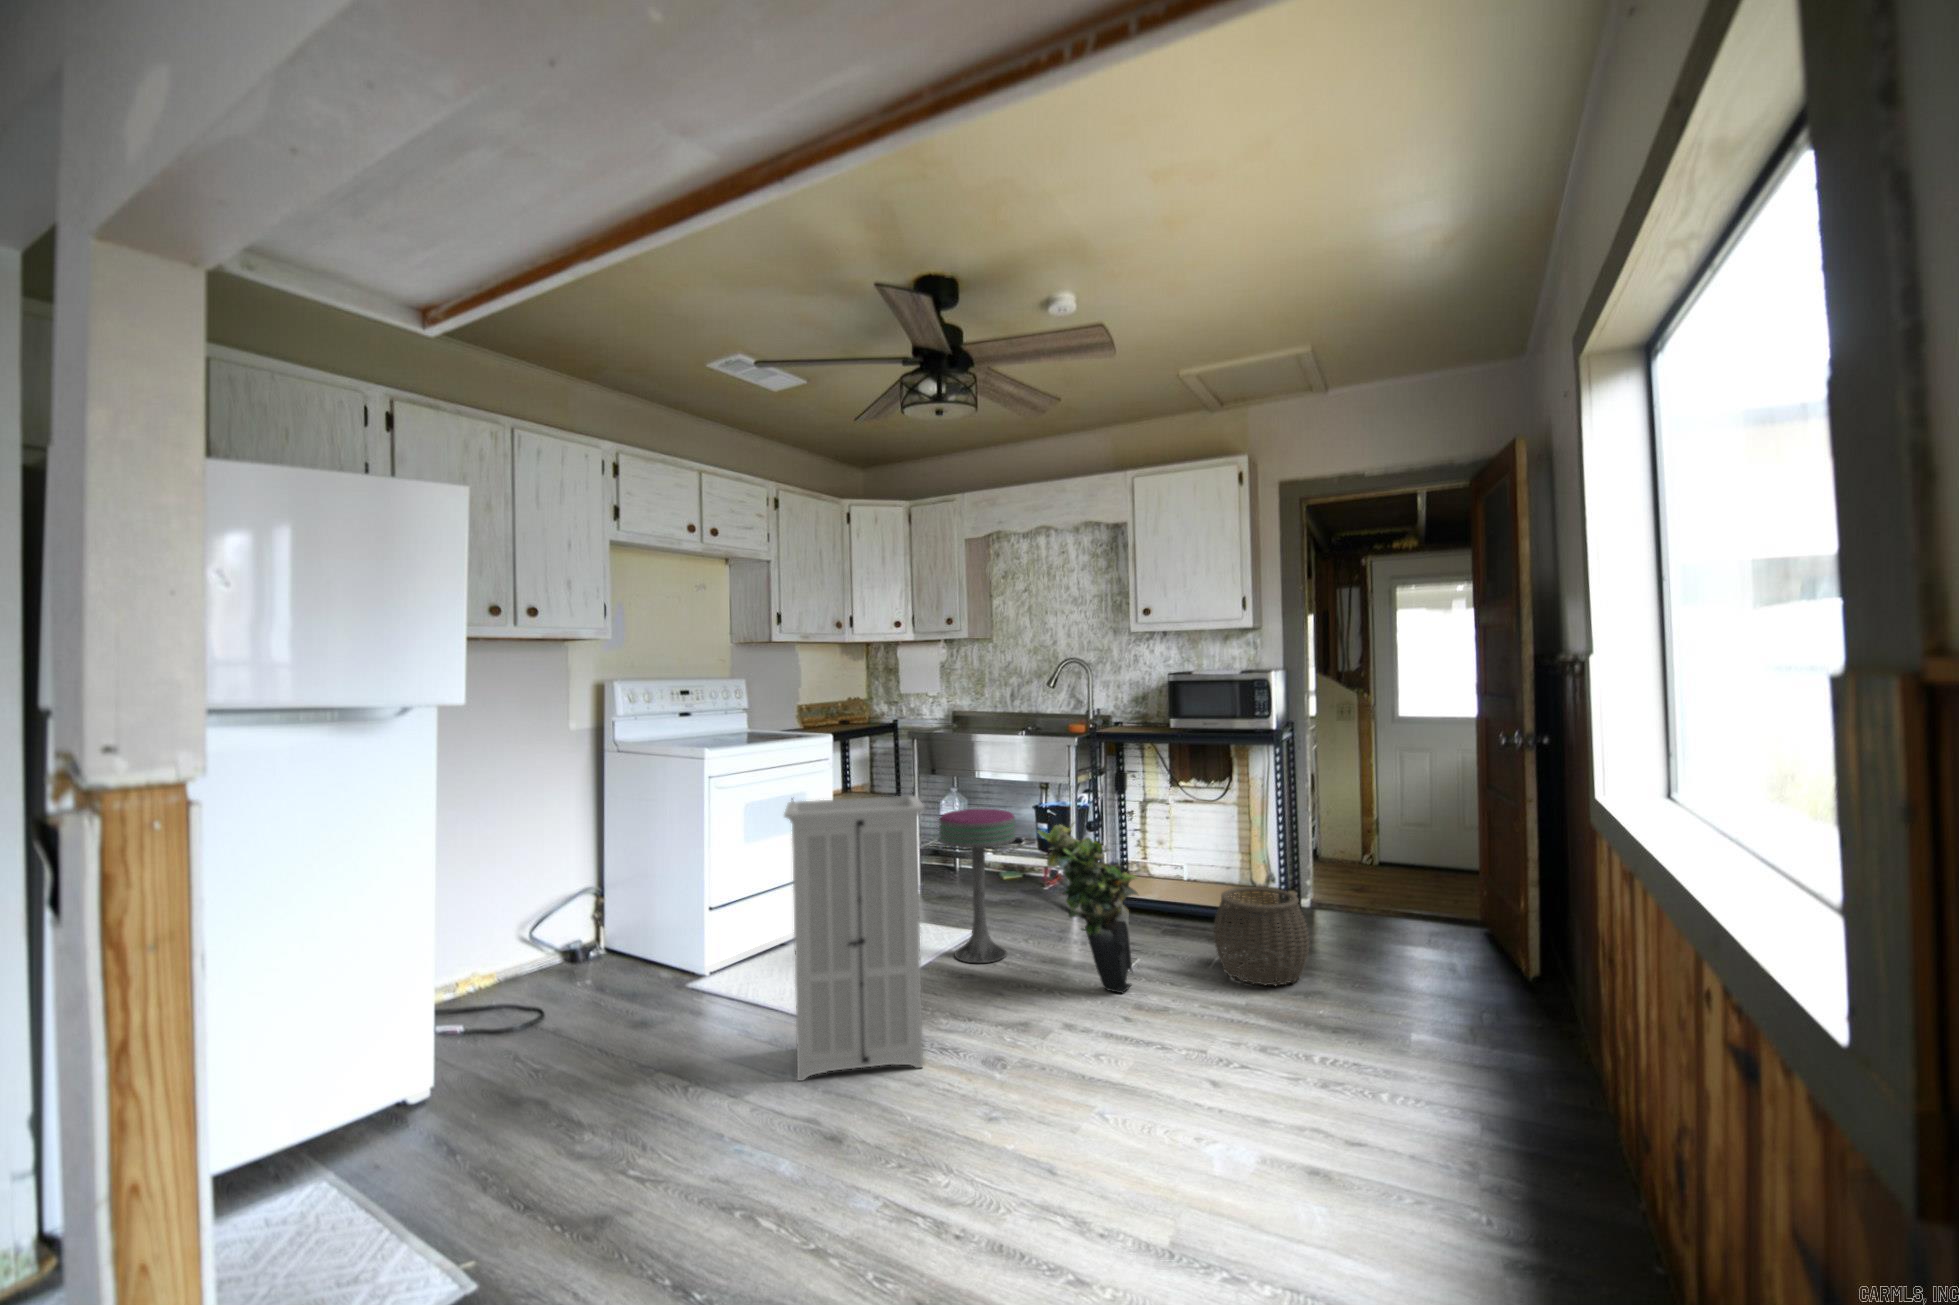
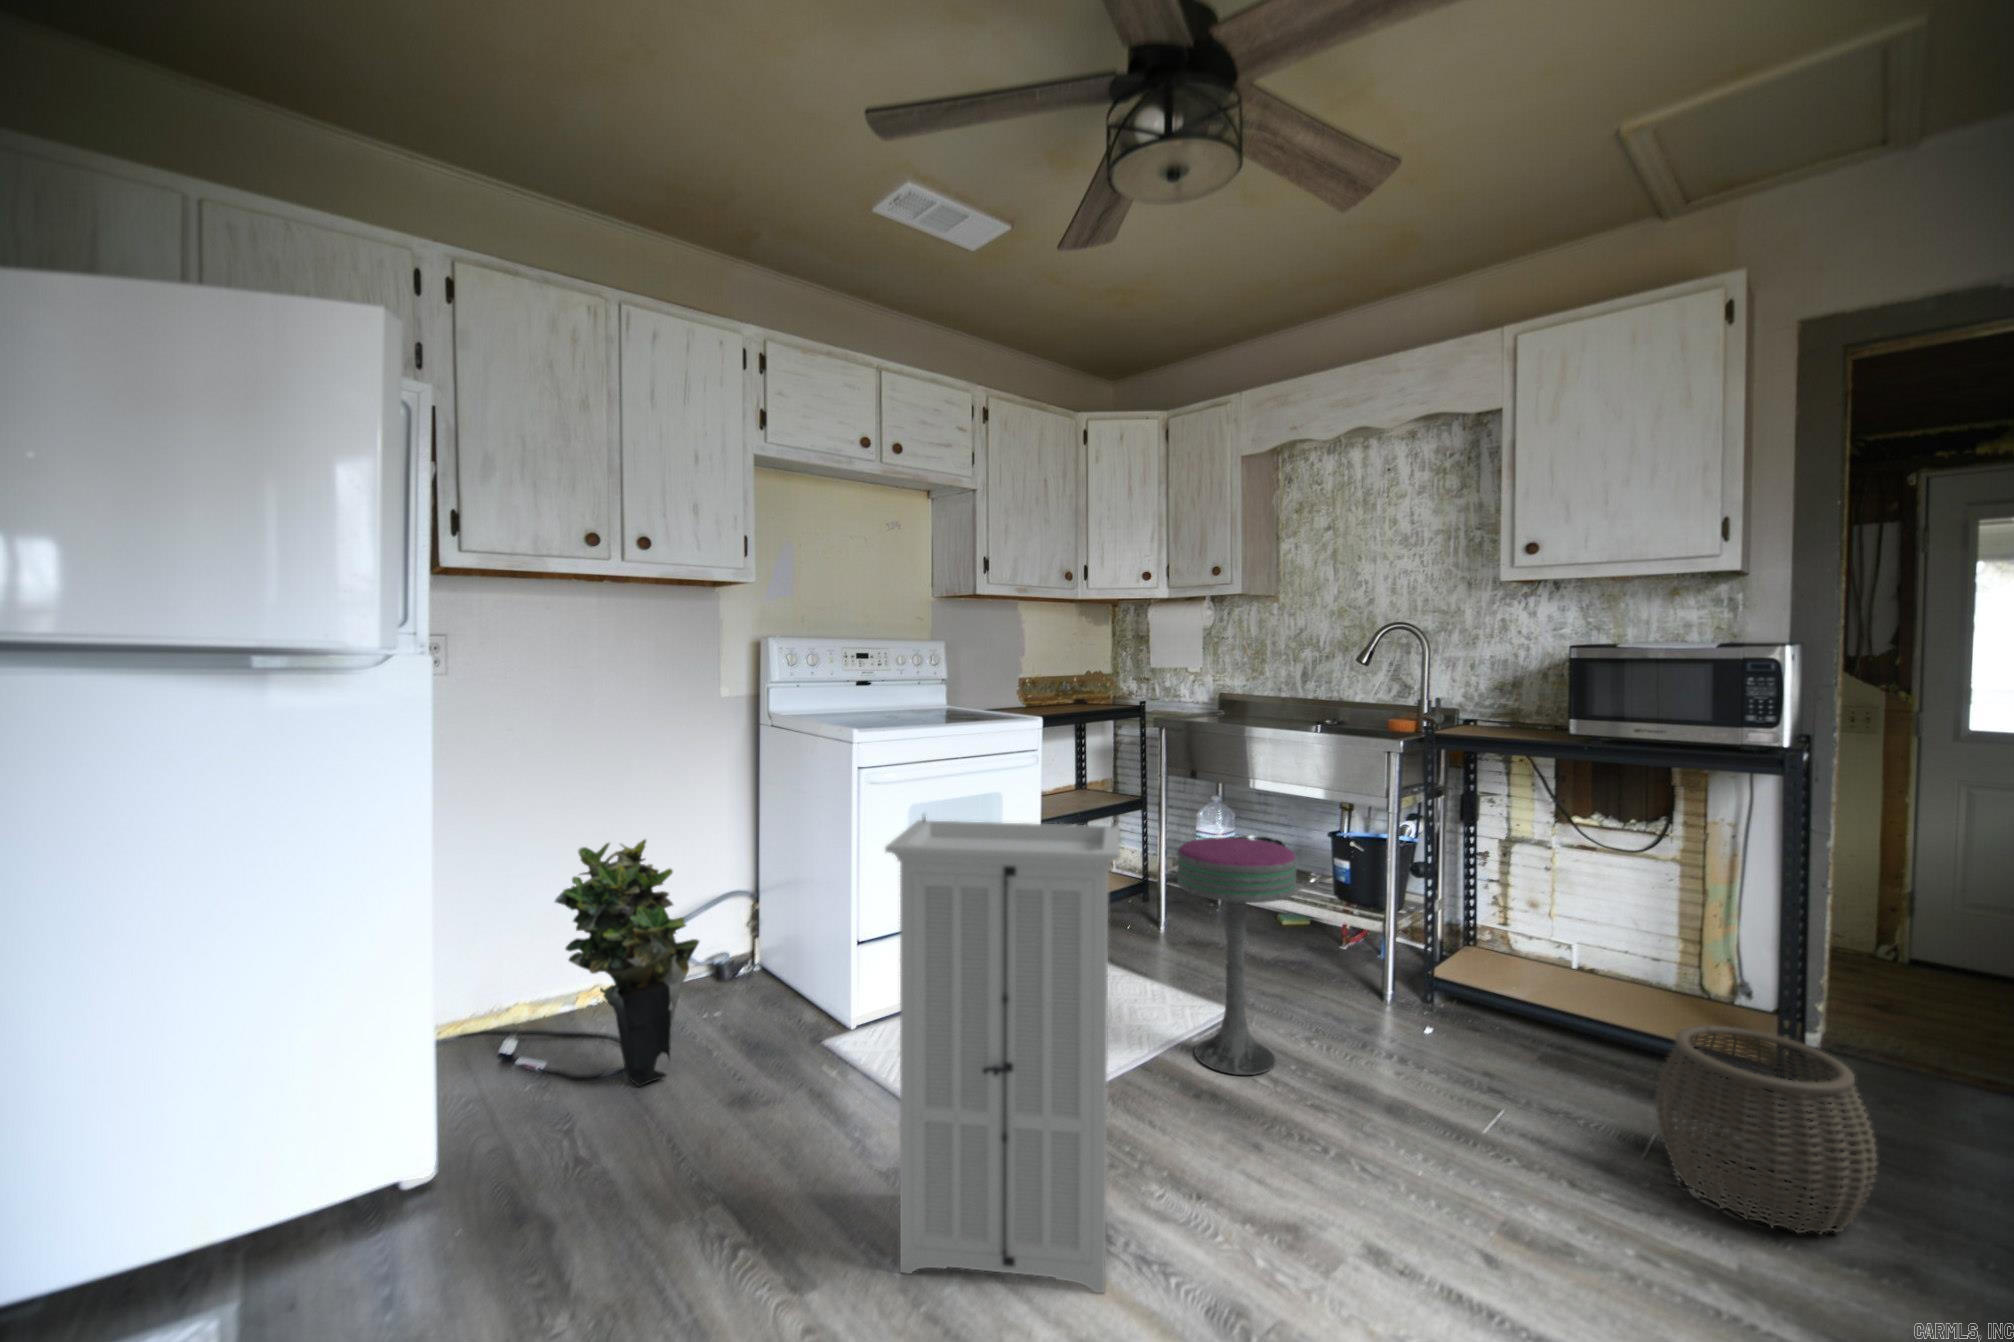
potted plant: present [1038,825,1138,993] -> present [555,840,699,1086]

